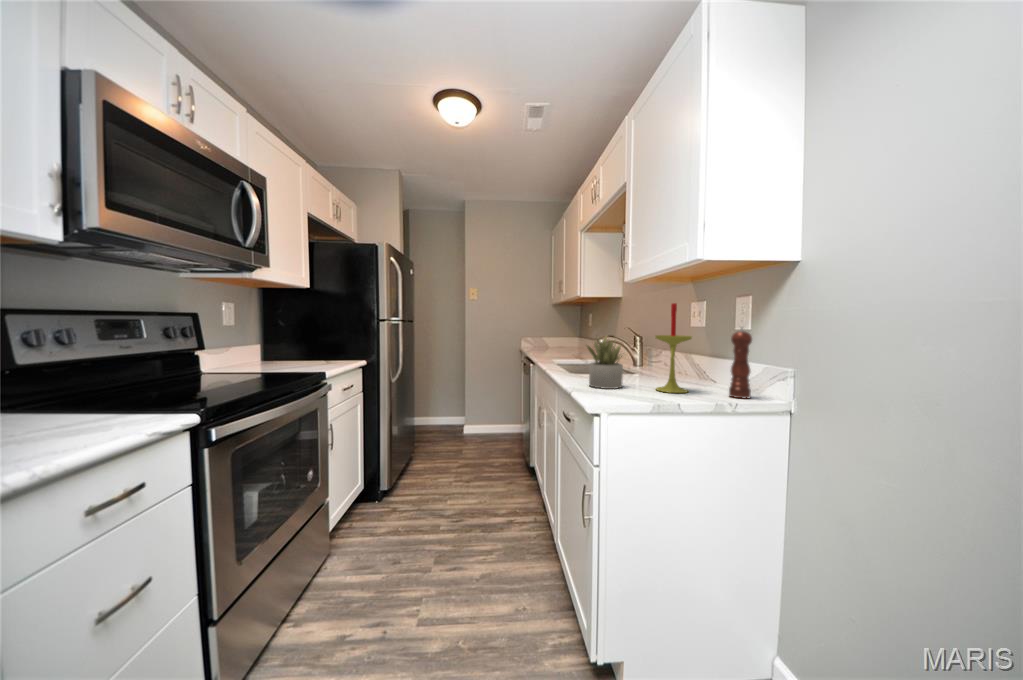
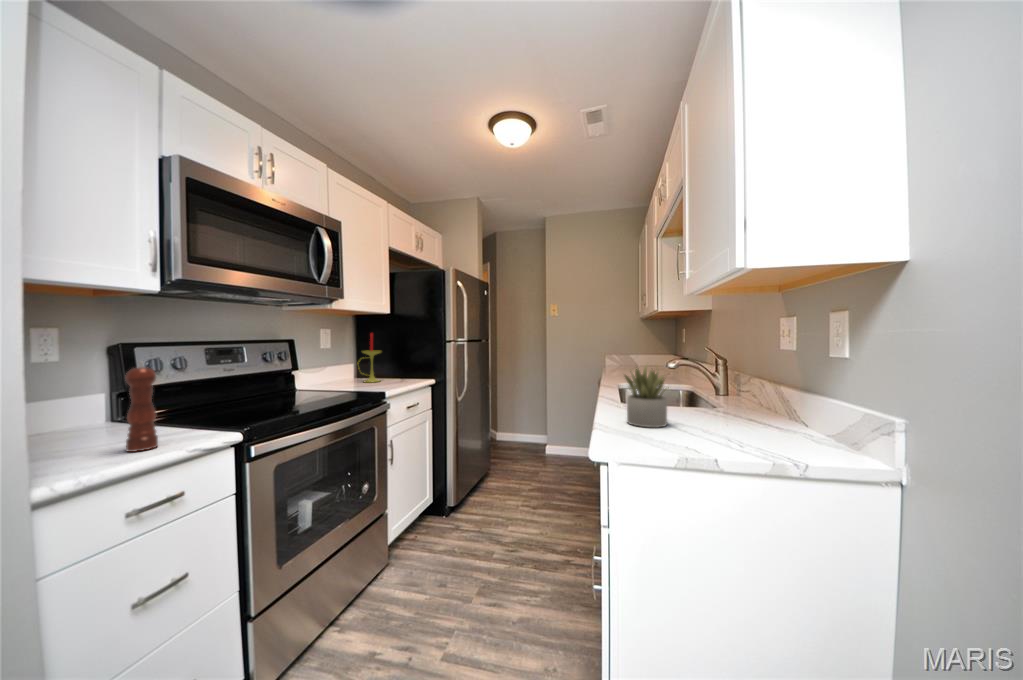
candle: present [656,303,692,393] -> present [362,333,381,382]
pepper mill: present [729,326,752,398] -> present [125,361,158,452]

